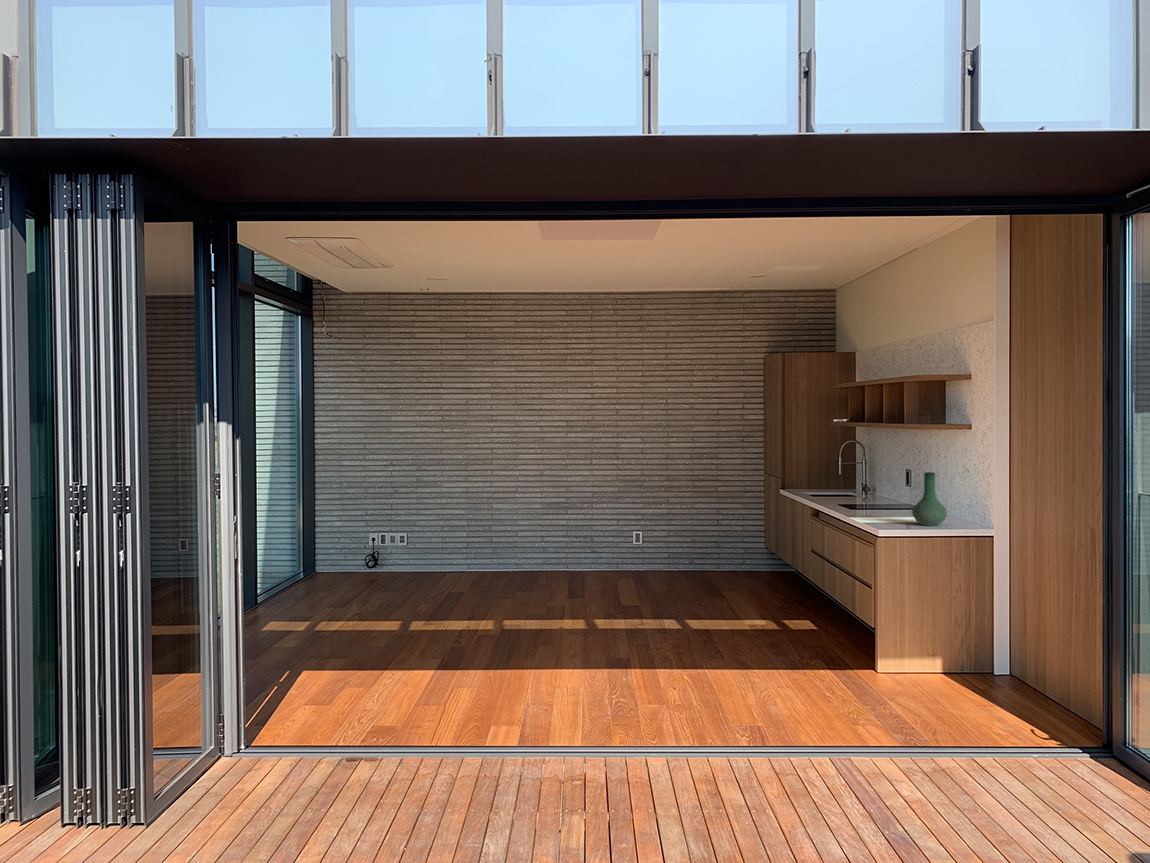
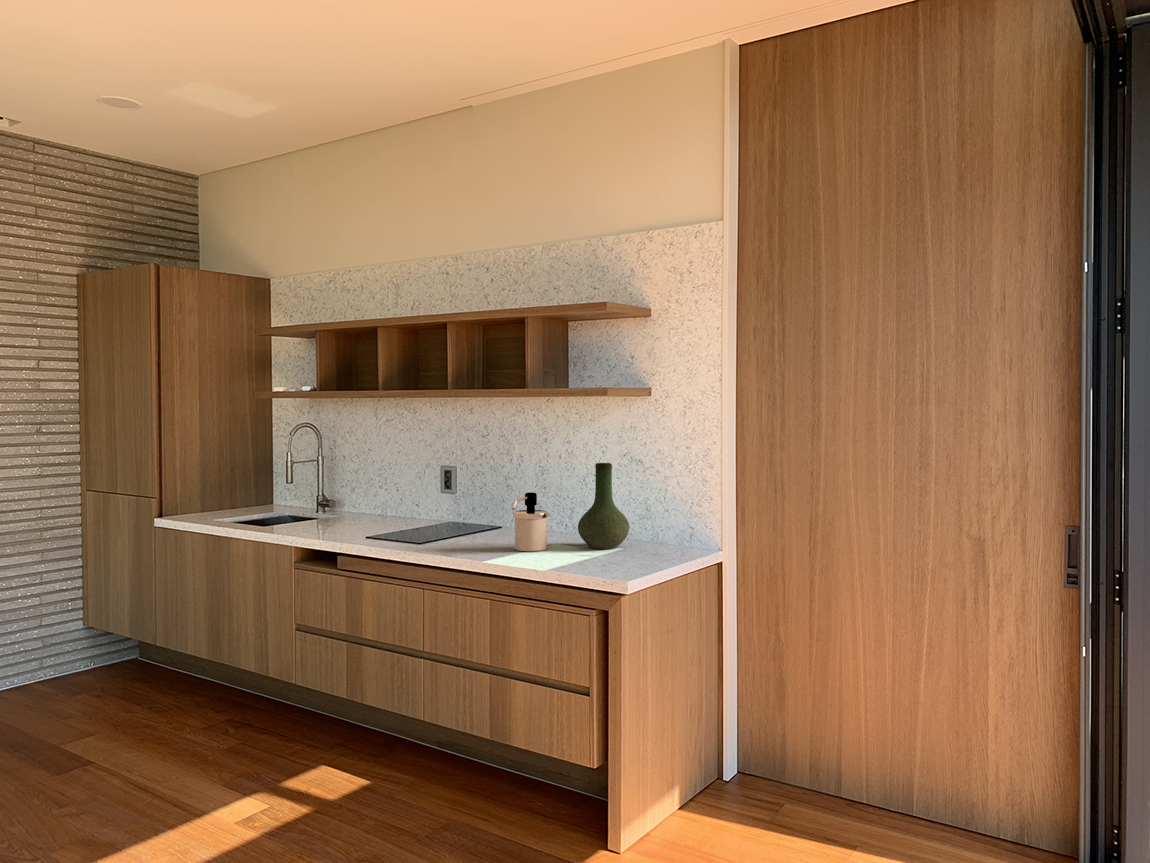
soap dispenser: none [867,487,899,522] -> present [512,492,548,551]

